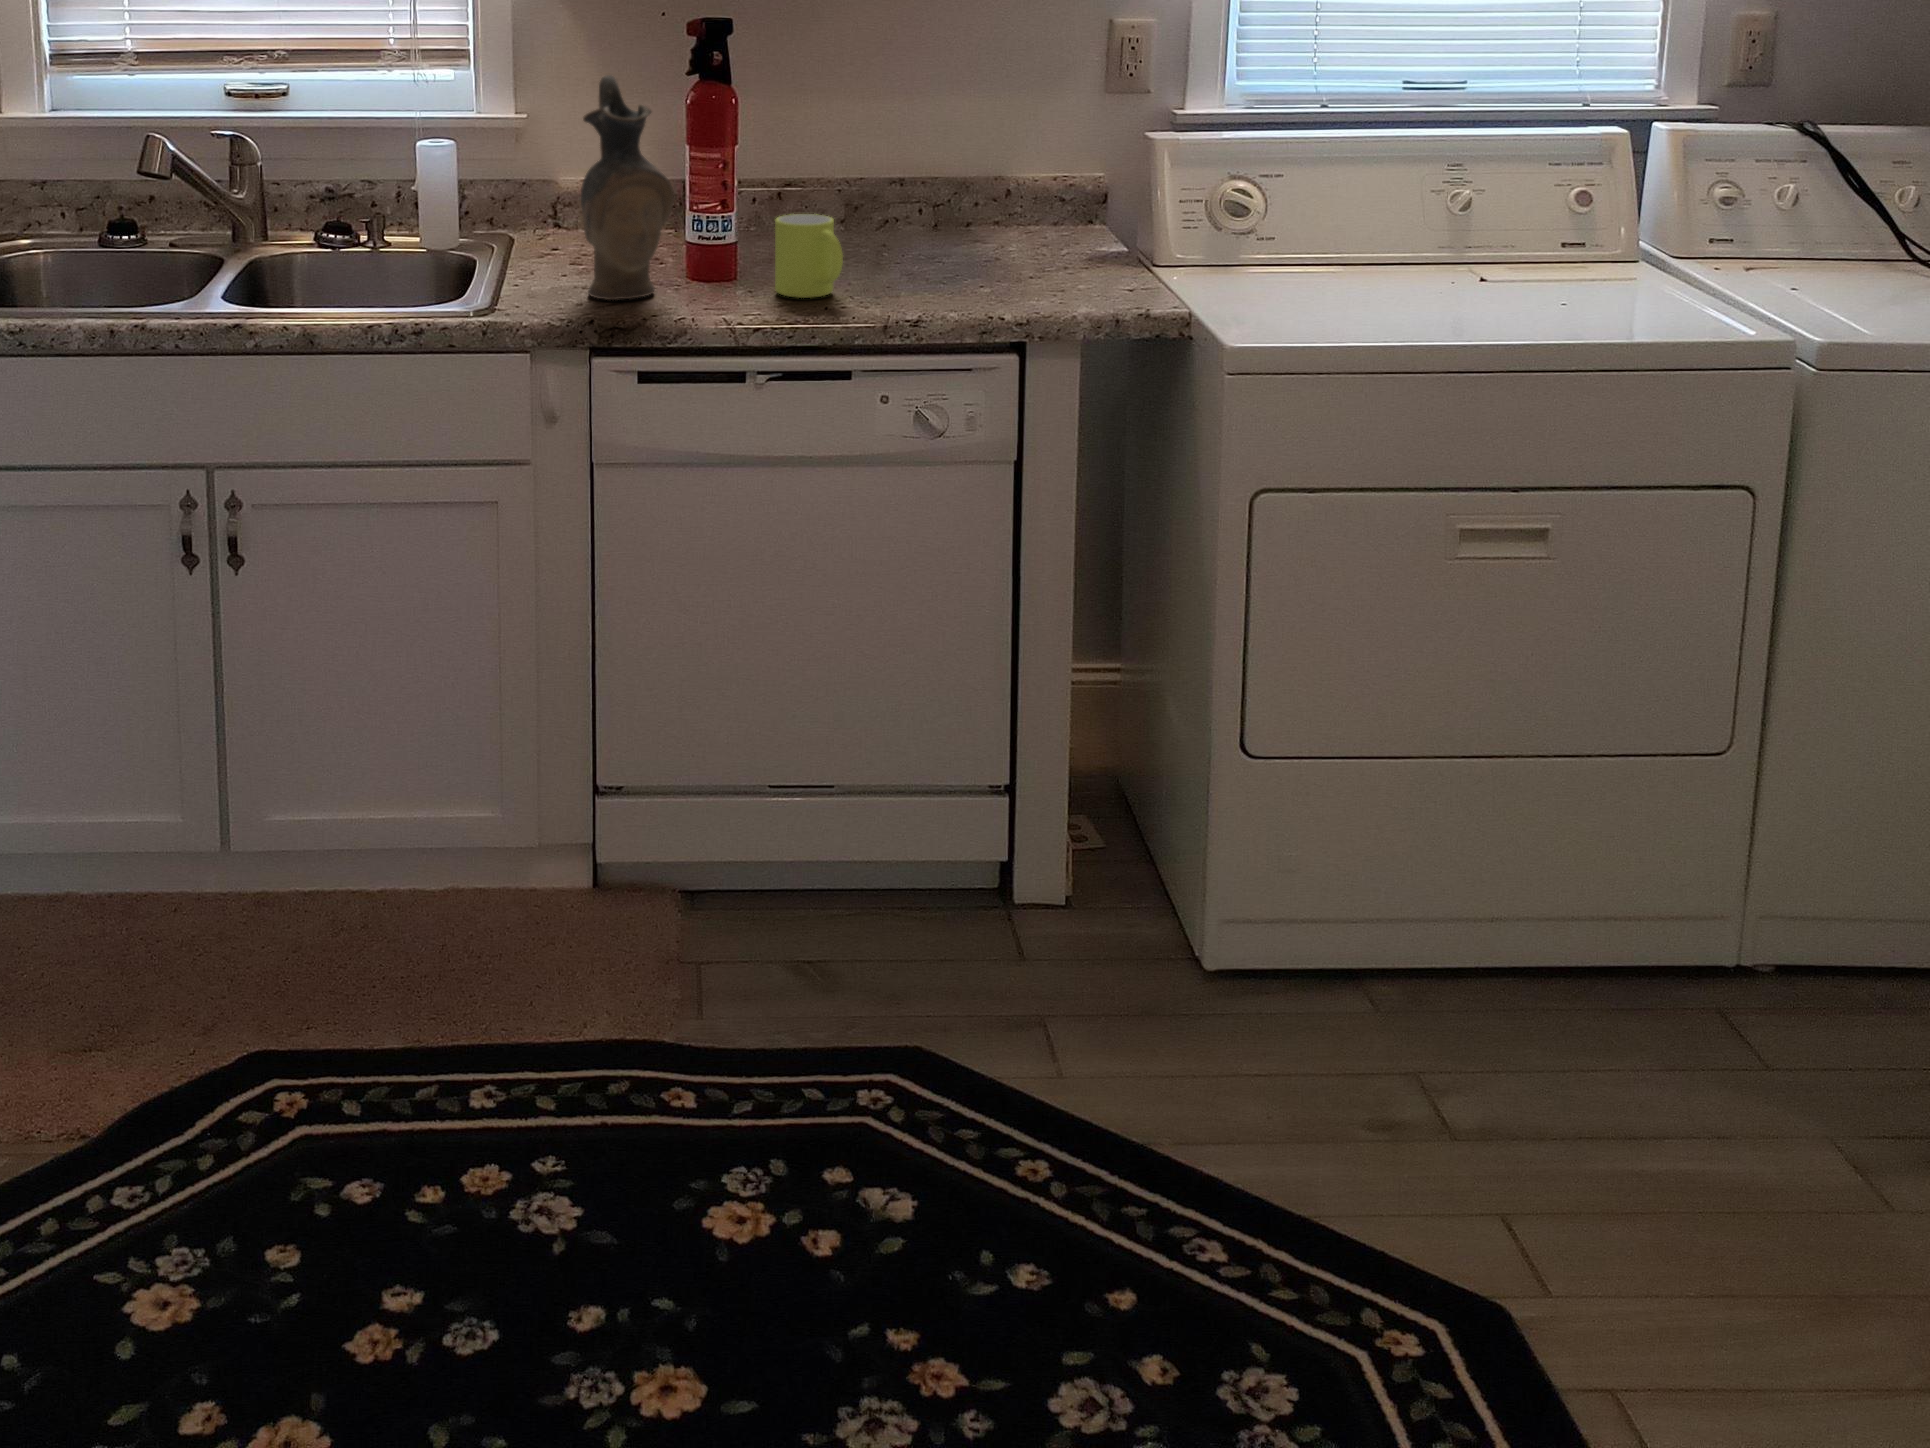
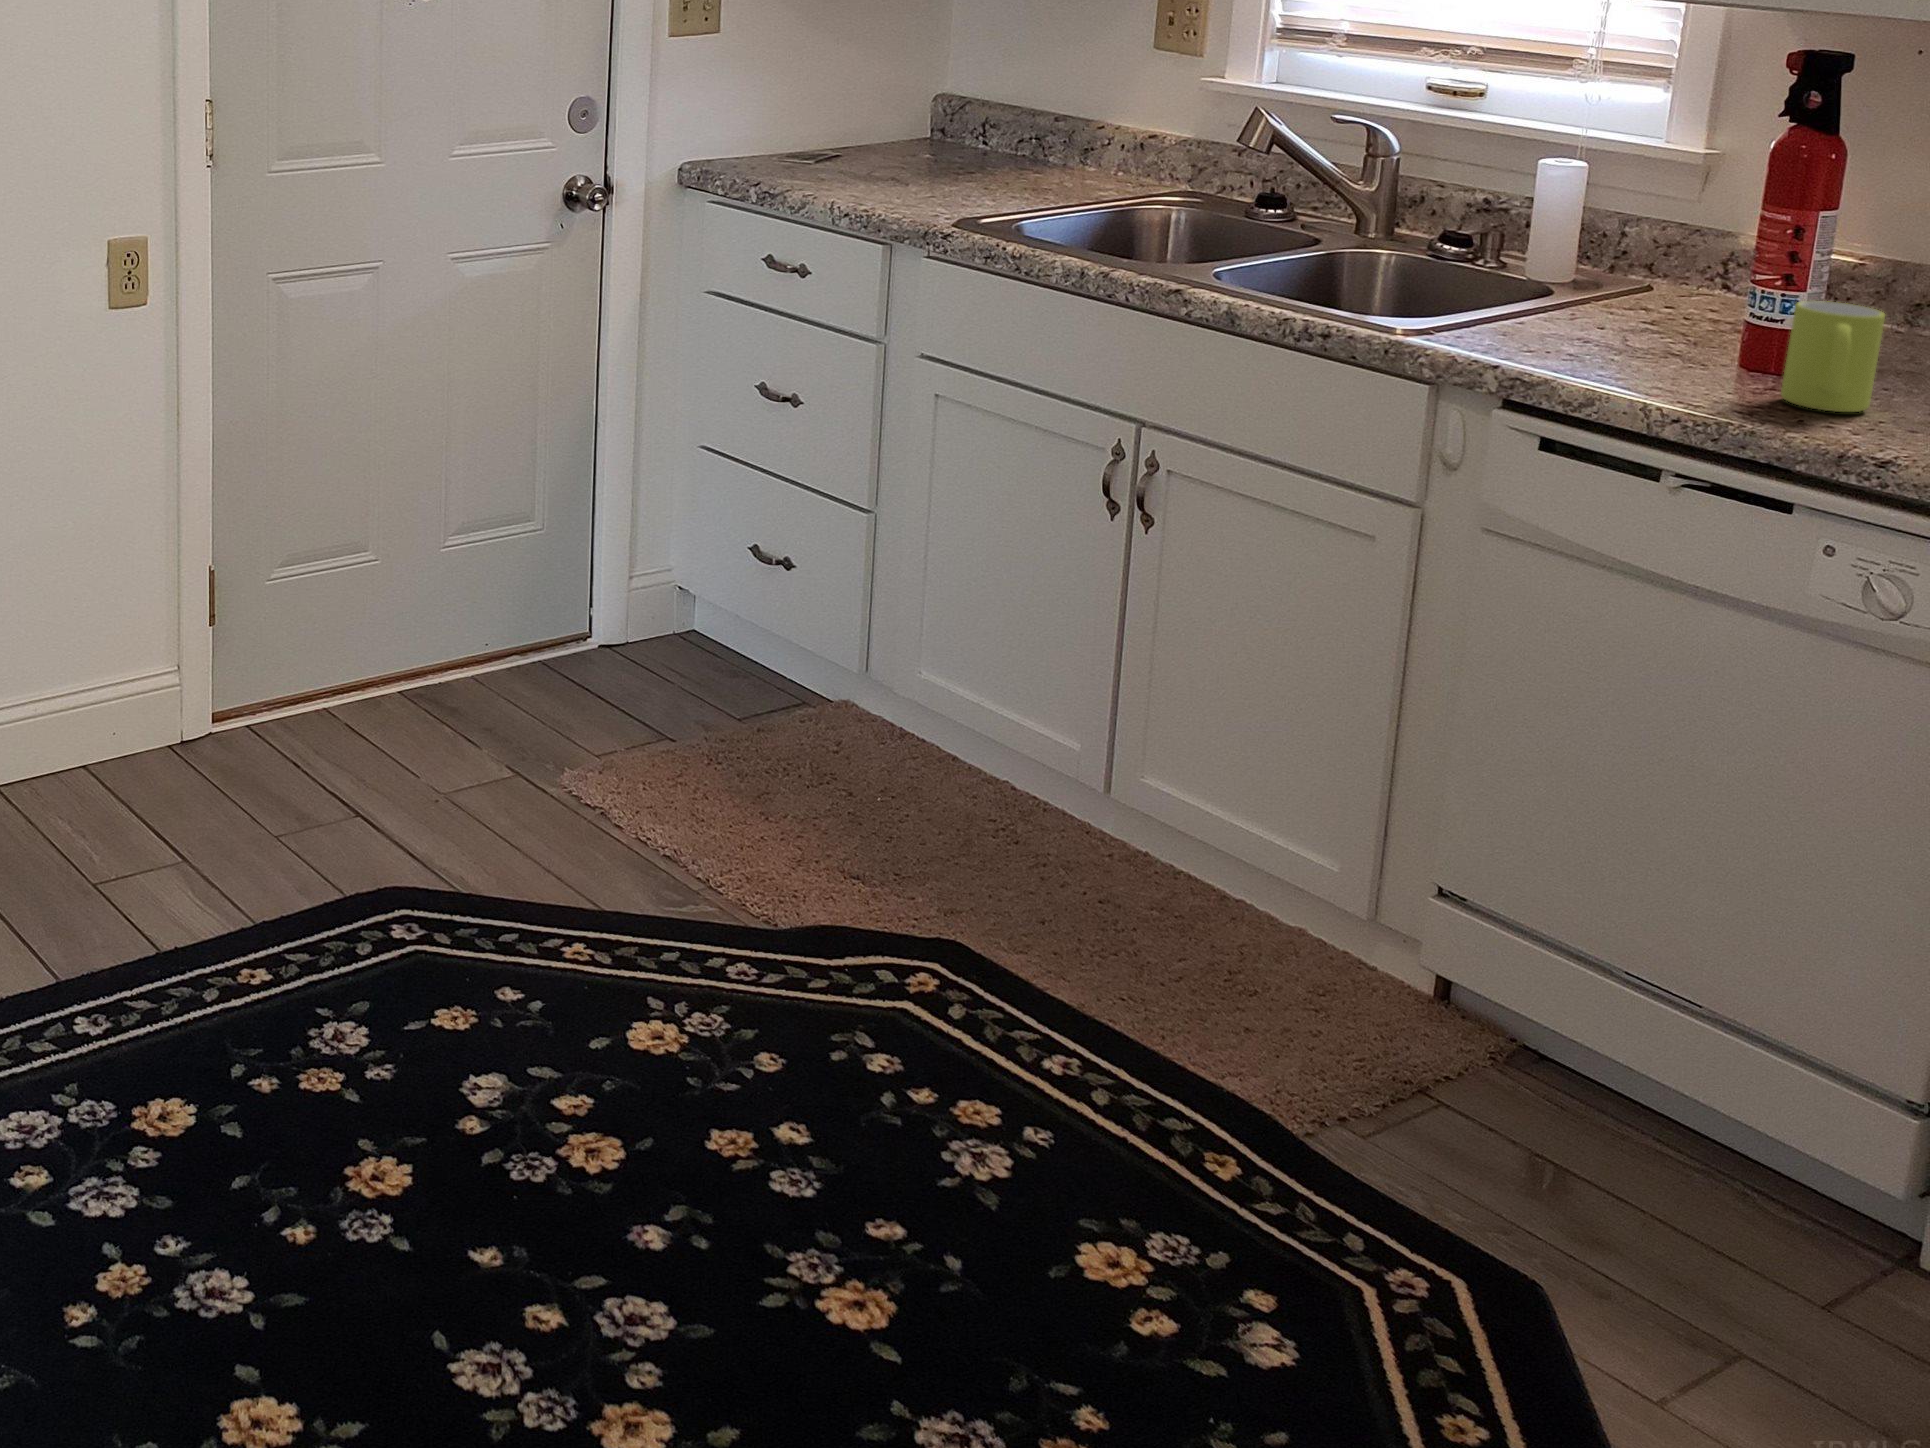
ceramic pitcher: present [581,75,674,300] -> none [1556,93,1683,360]

